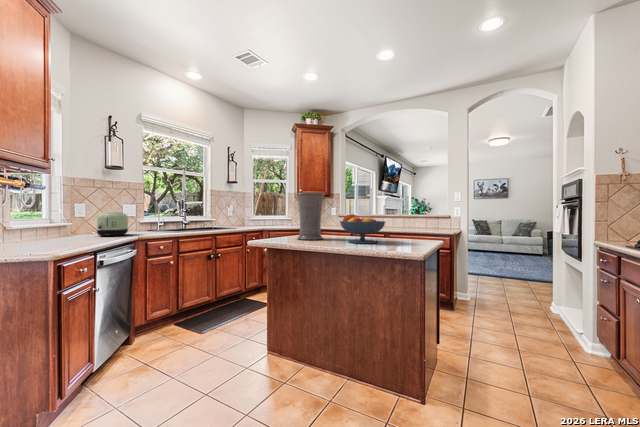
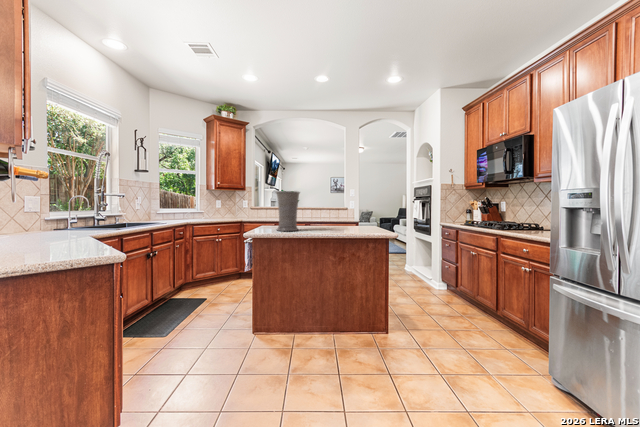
toaster: present [97,212,128,236] -> none [16,207,60,240]
fruit bowl: present [340,214,385,244] -> none [317,209,352,232]

